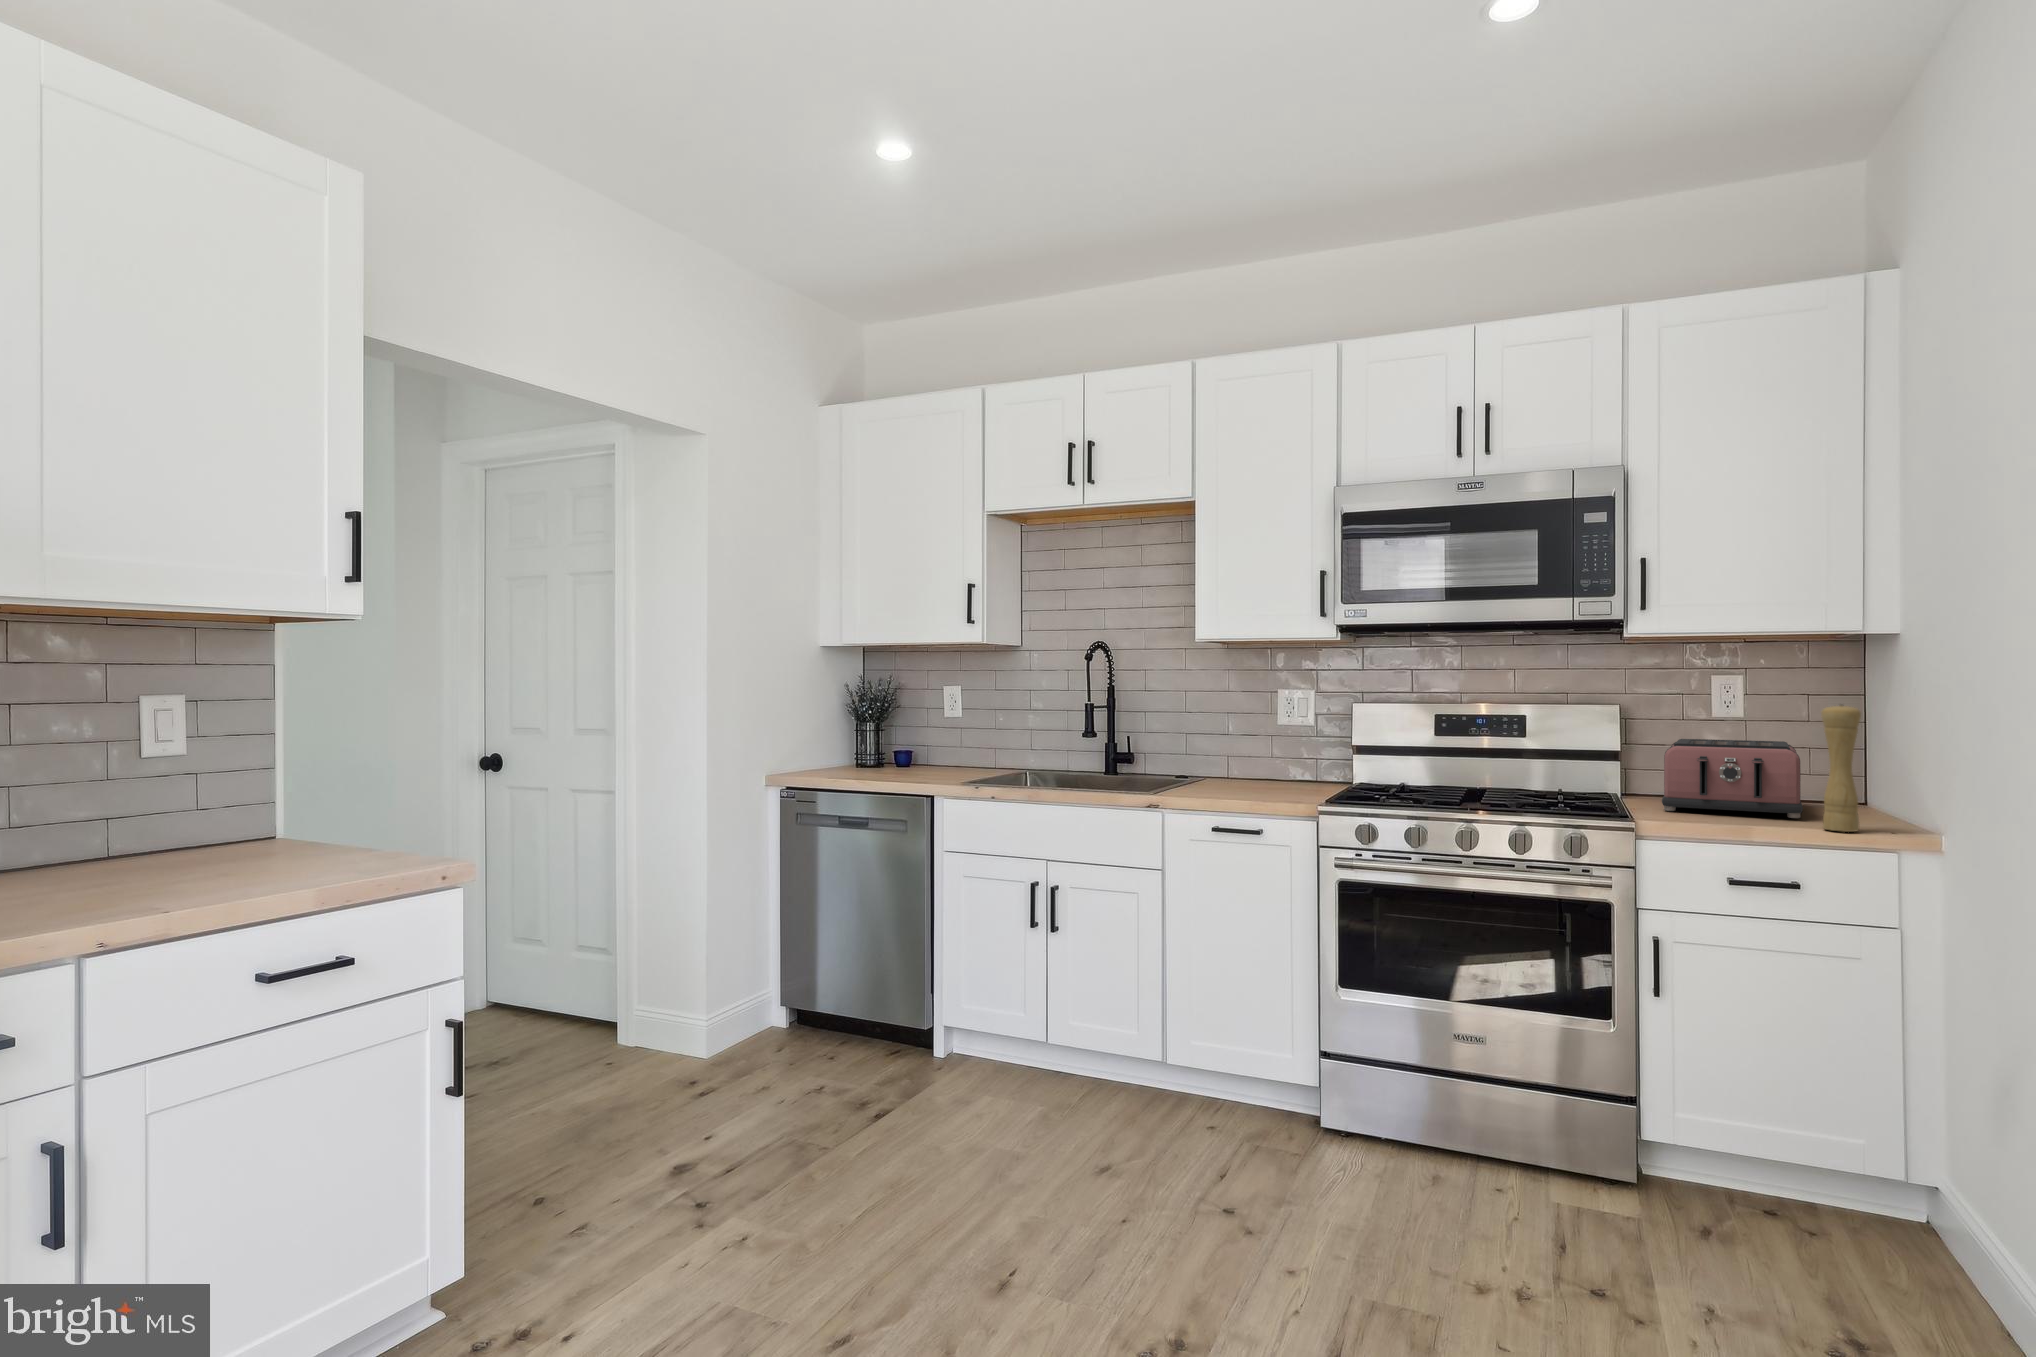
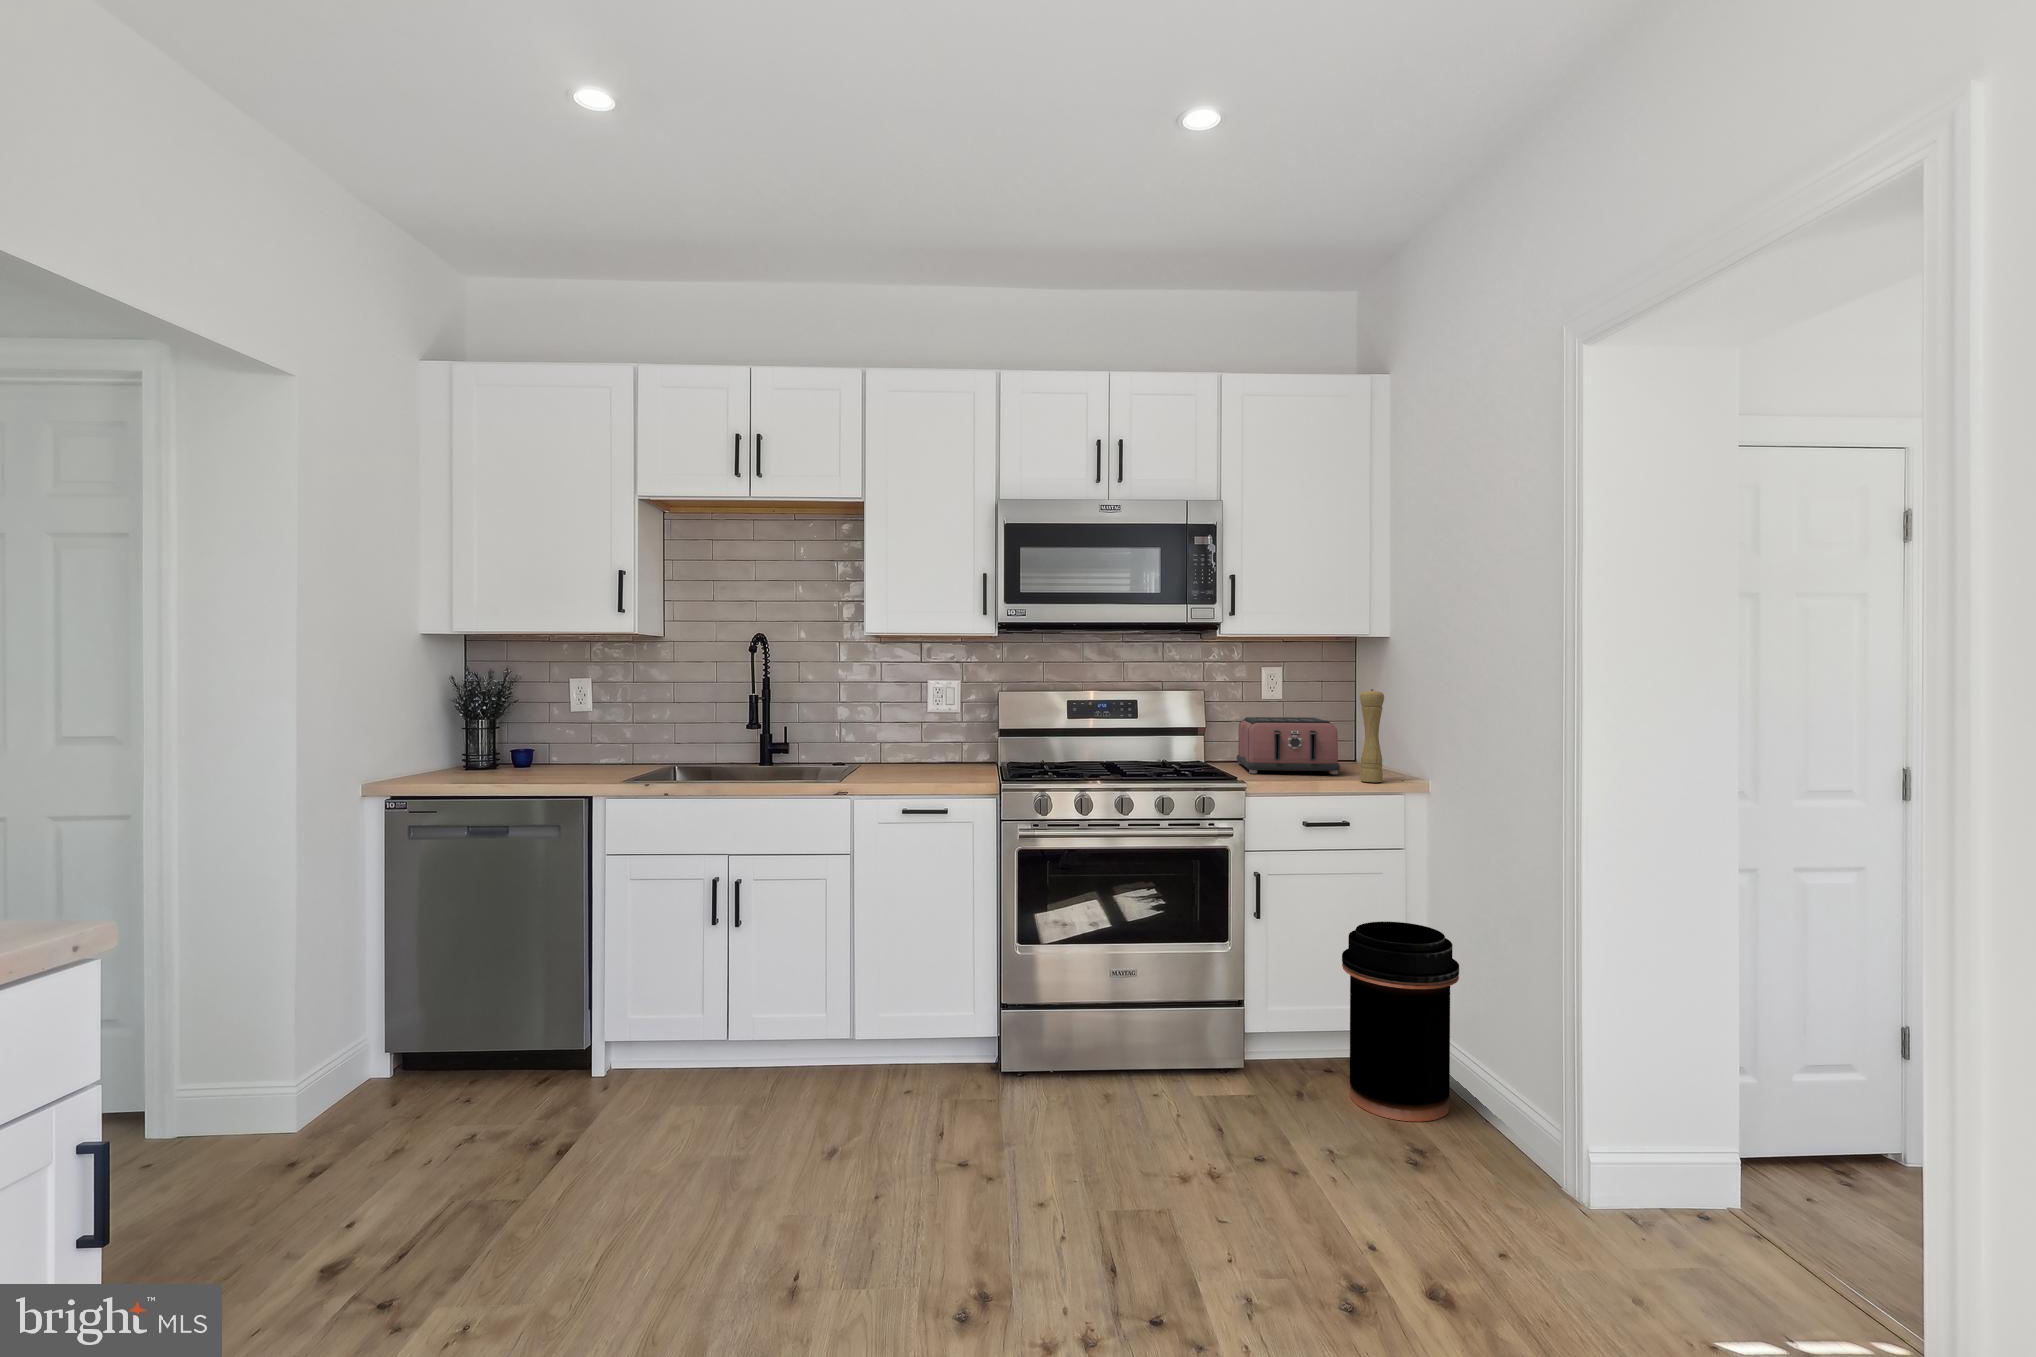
trash can: none [1763,1020,1951,1305] -> present [1342,922,1459,1121]

